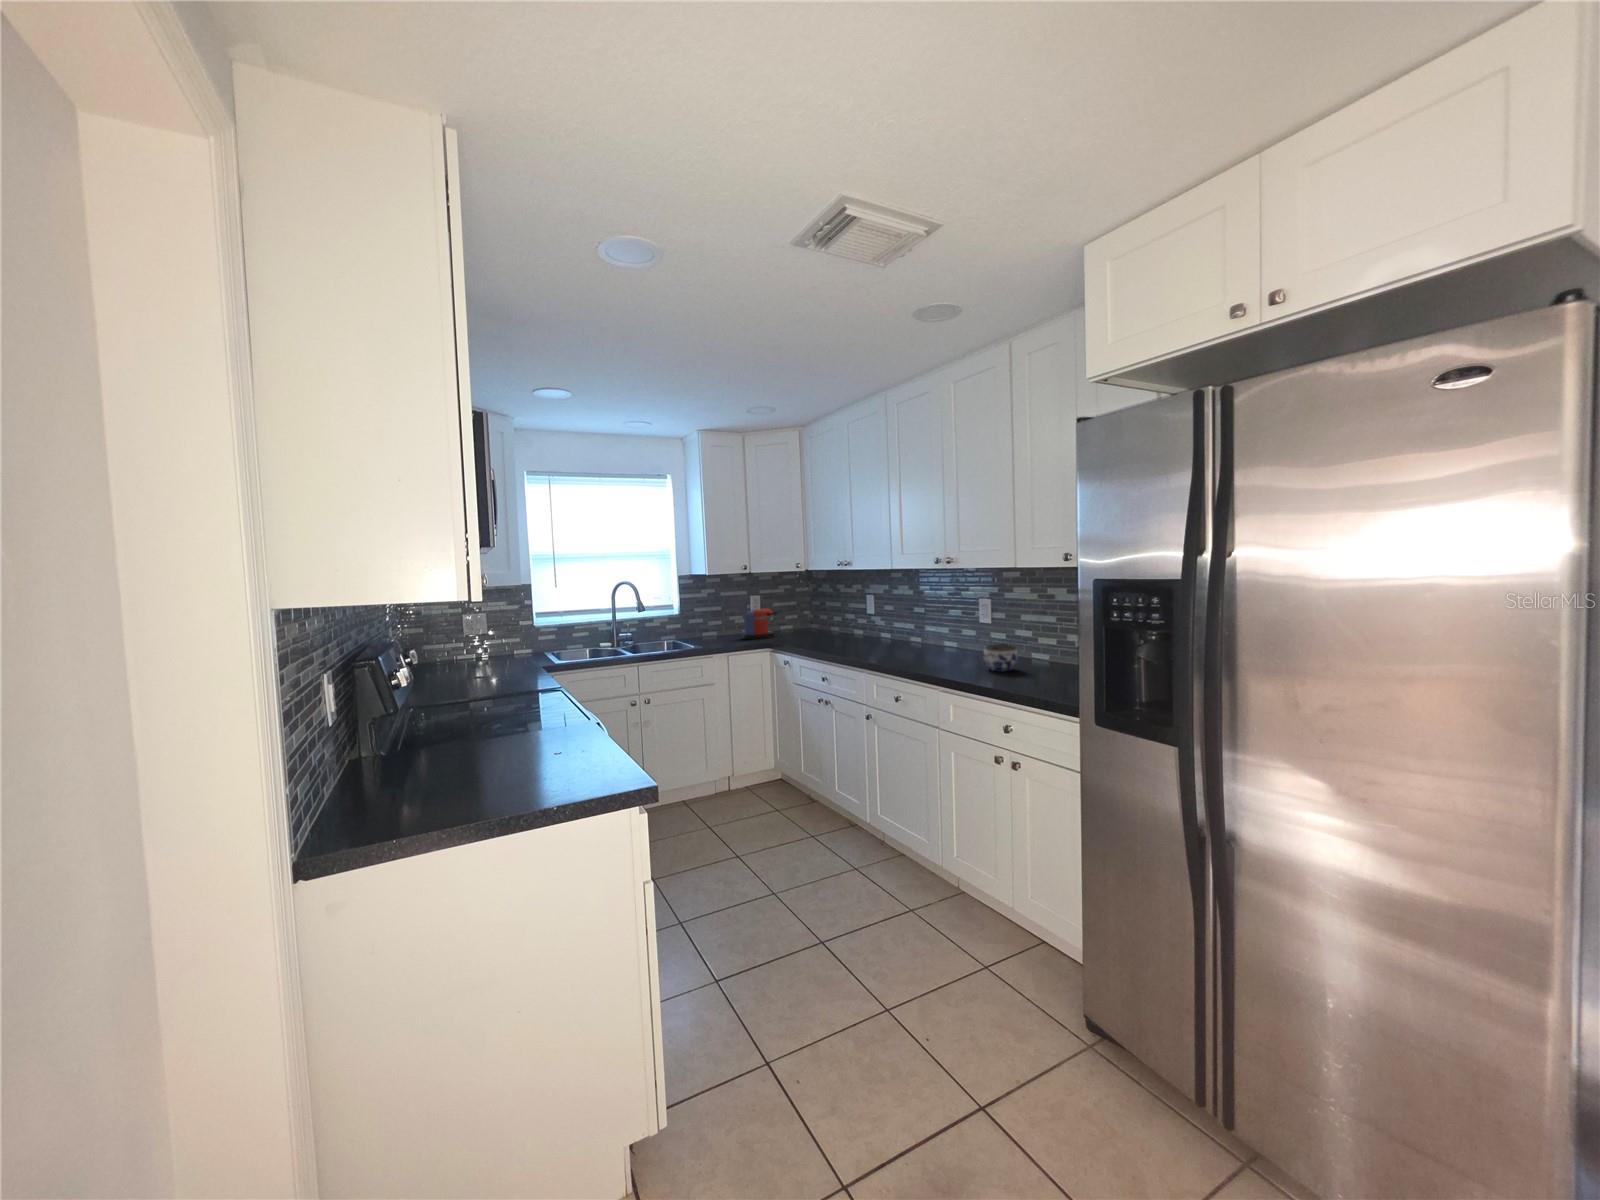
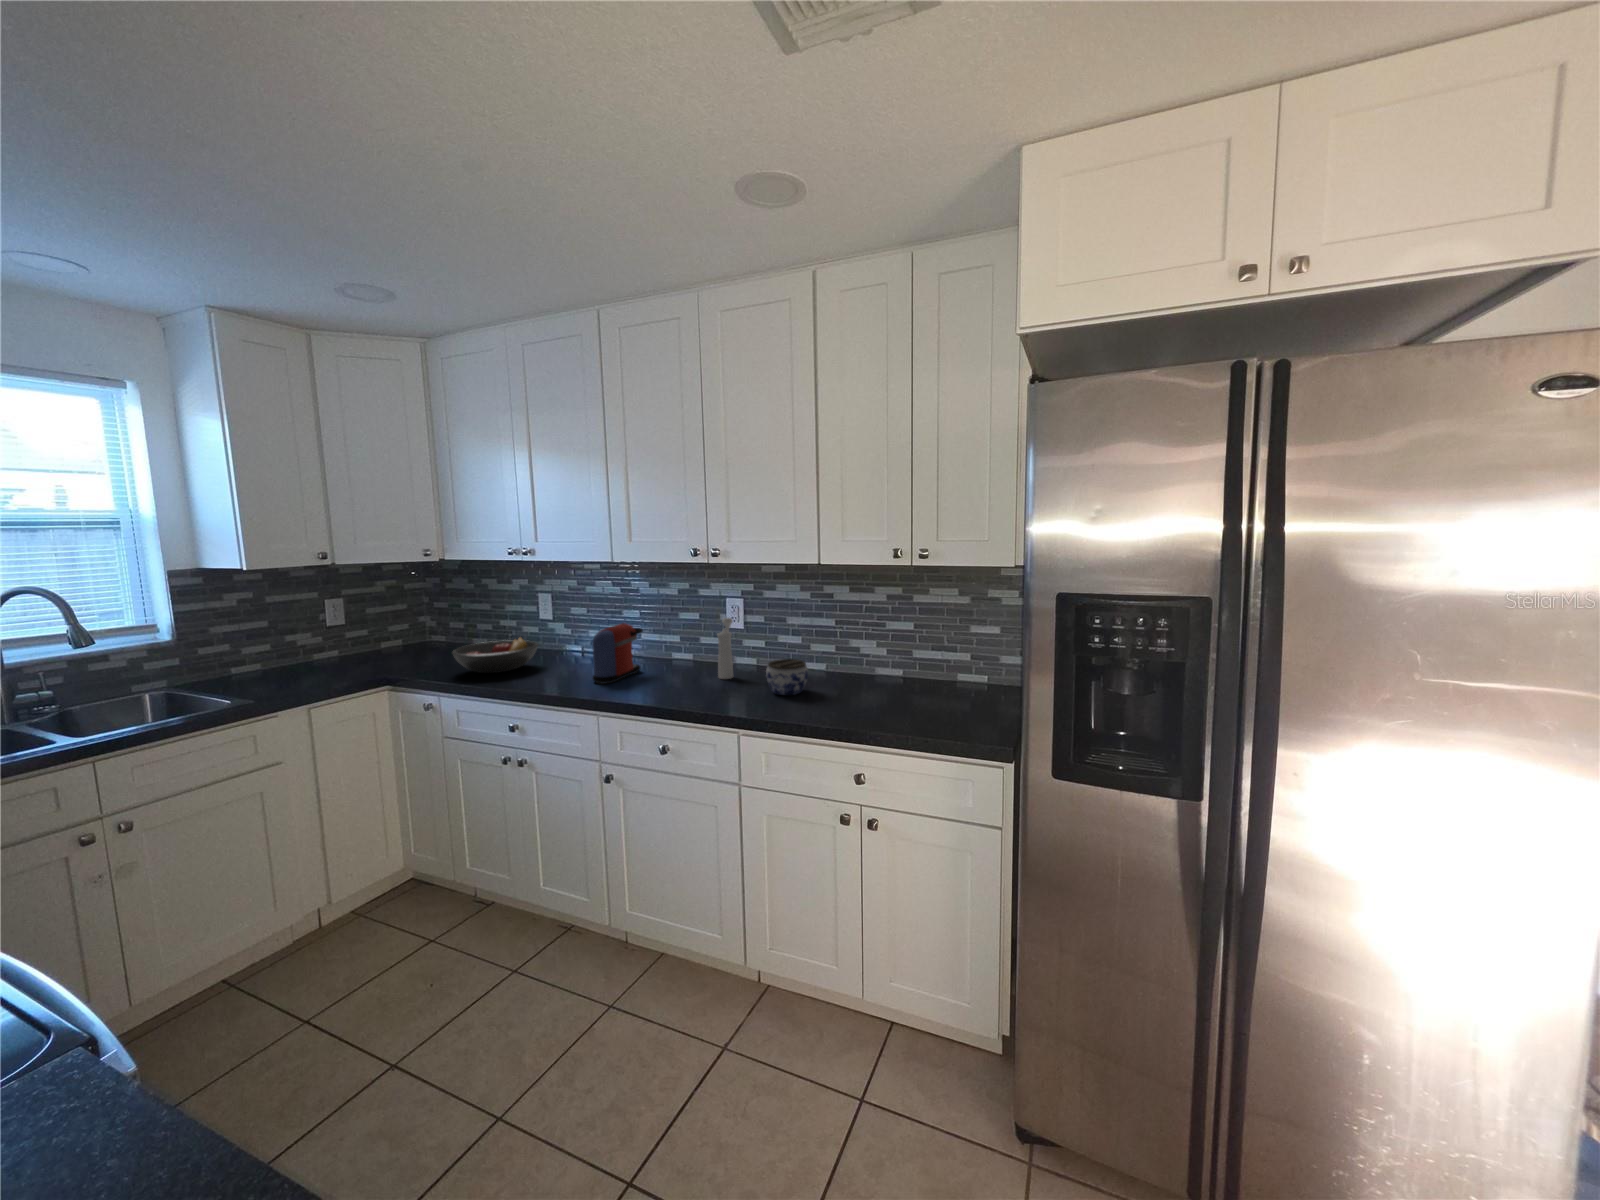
coffee maker: present [744,609,778,639] -> present [592,623,643,684]
pepper mill: none [962,614,981,660] -> present [717,618,733,679]
fruit bowl: none [805,623,858,645] -> present [452,637,538,673]

